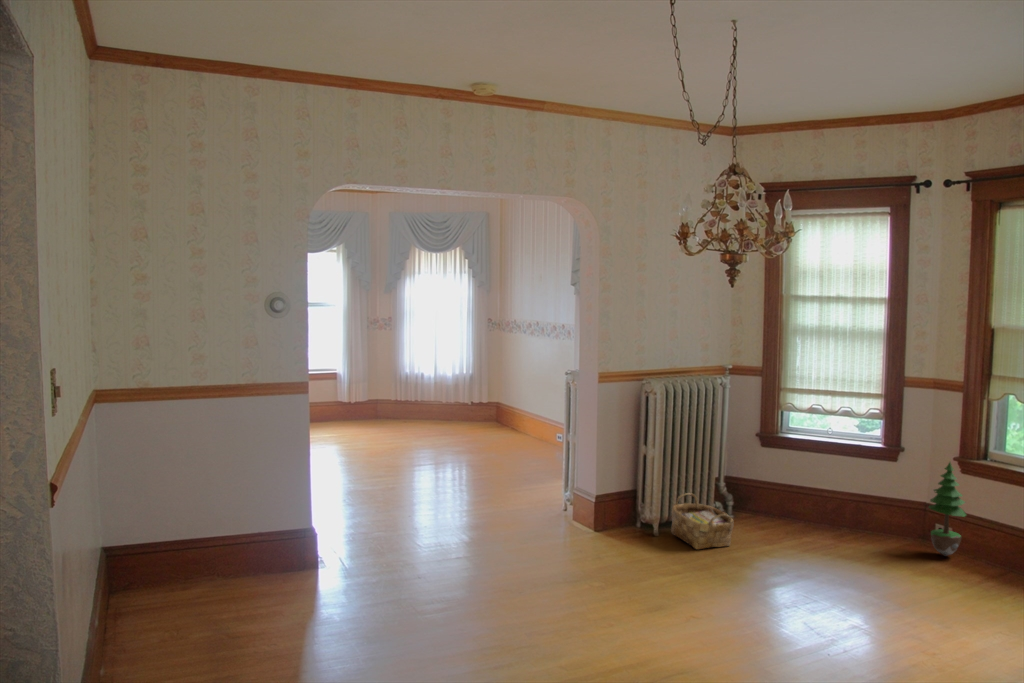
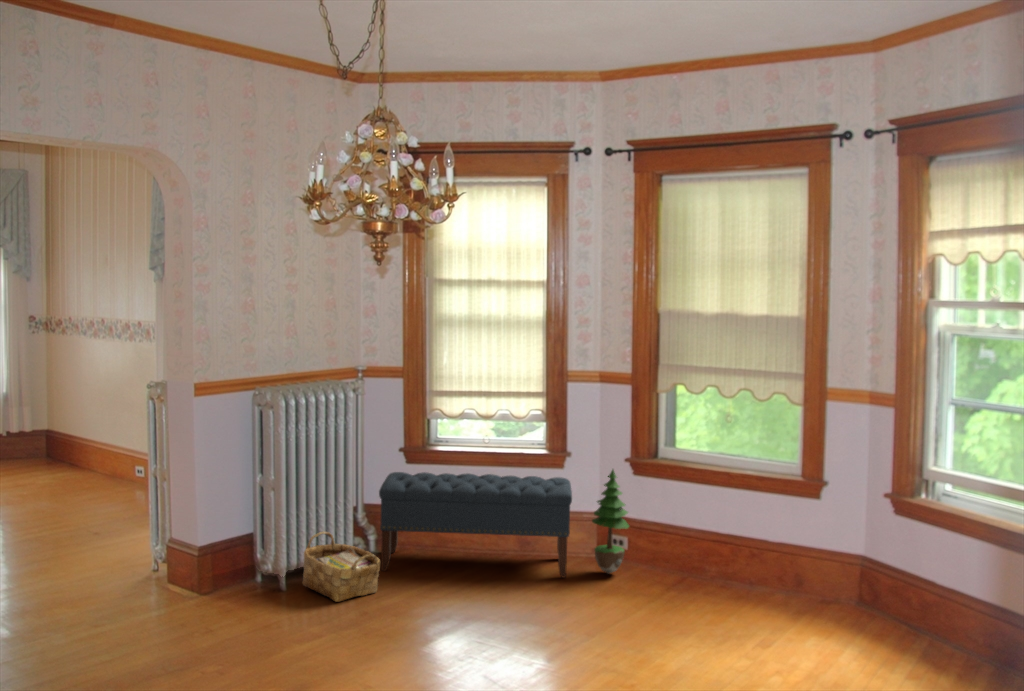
bench: none [735,452,909,554] -> present [379,472,572,578]

